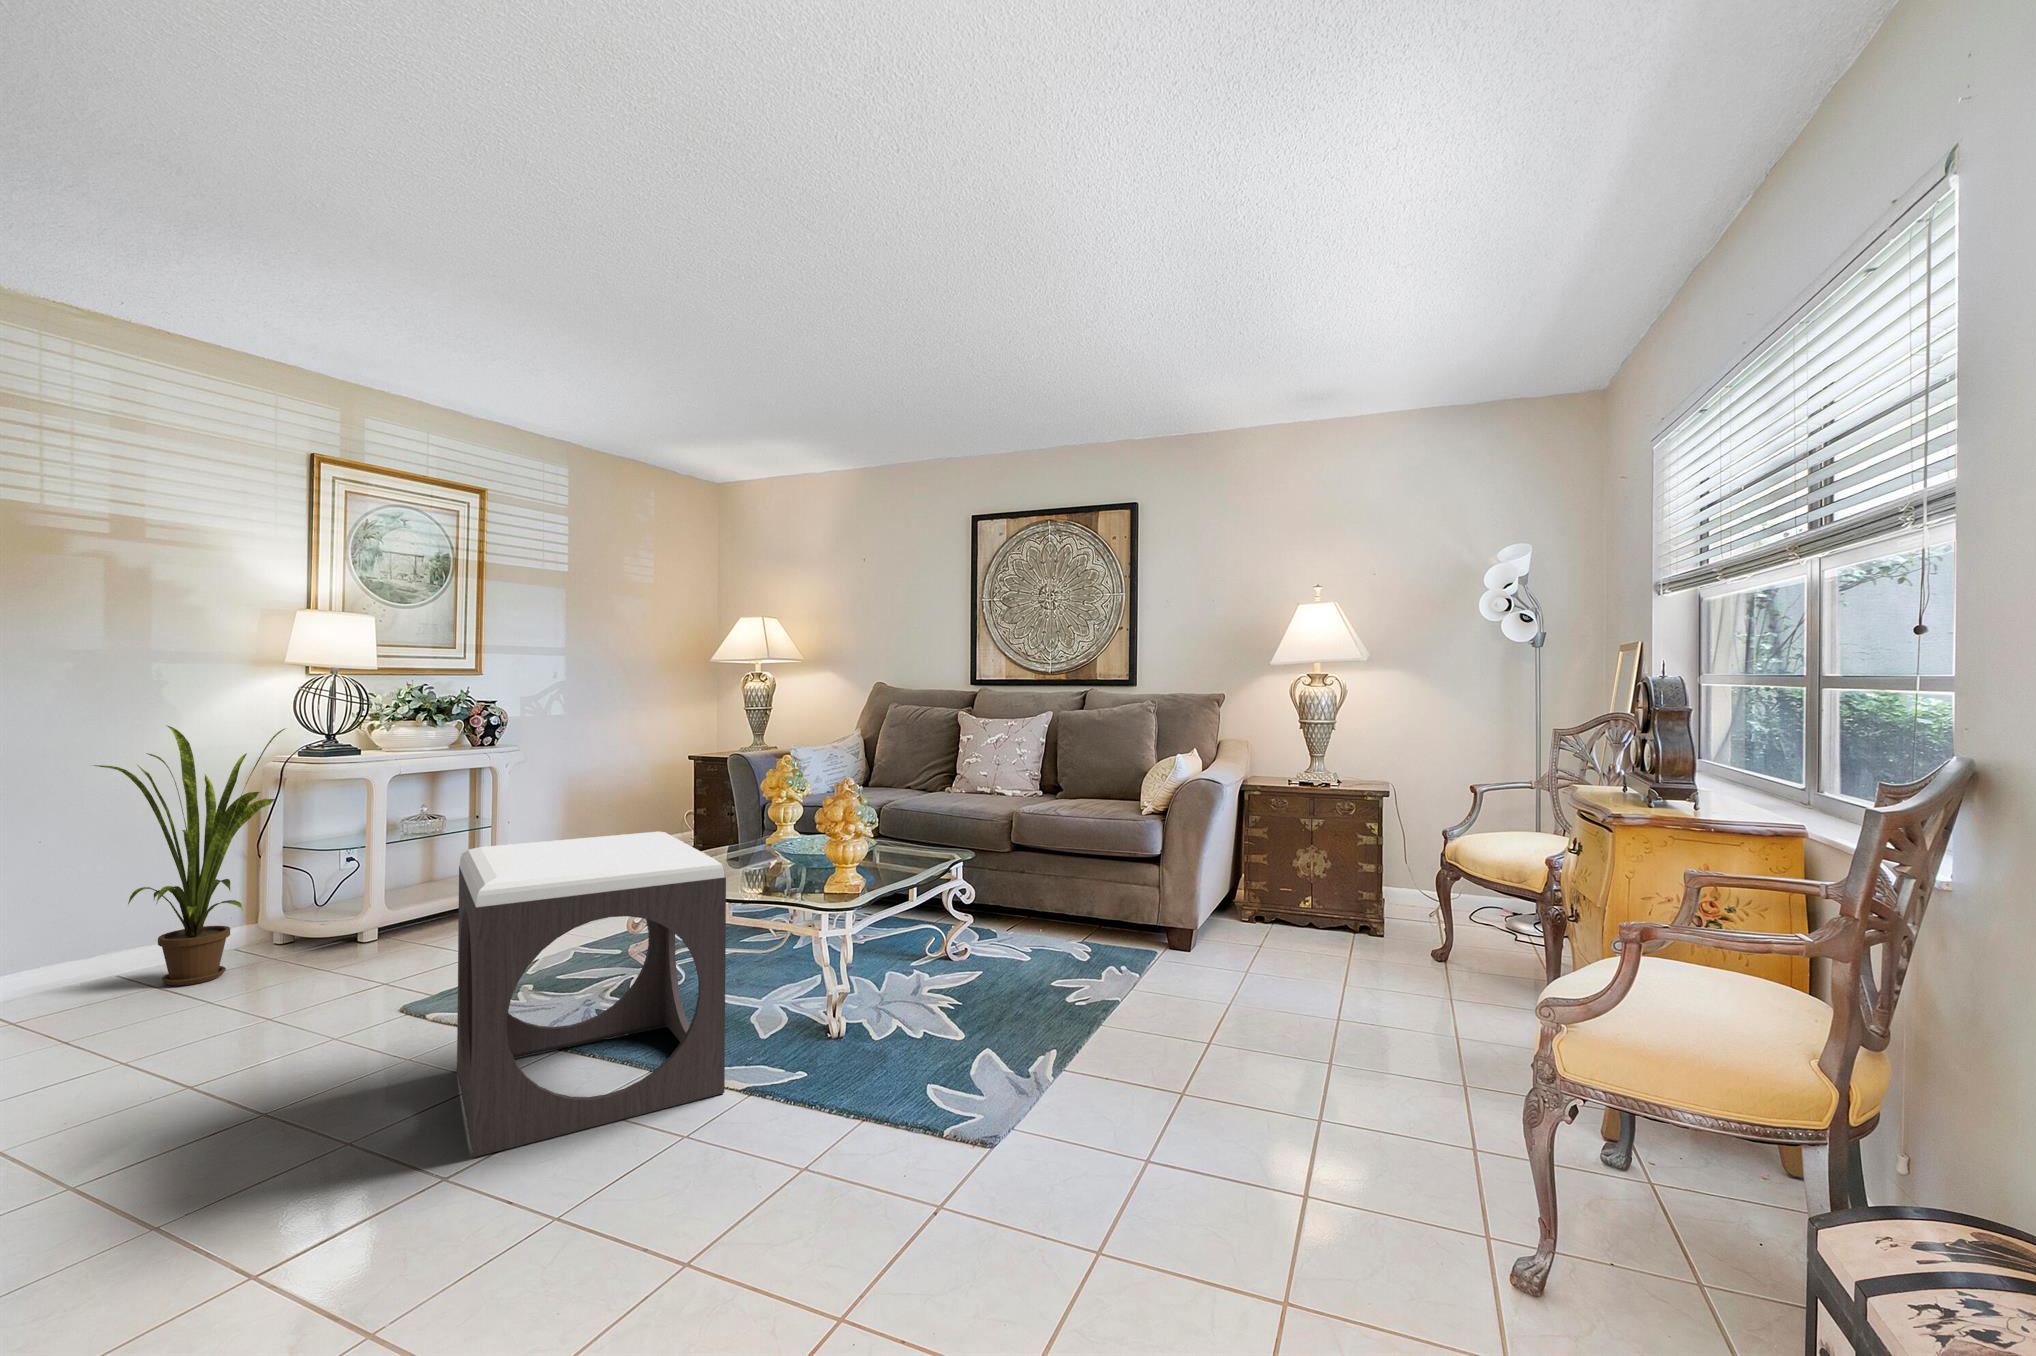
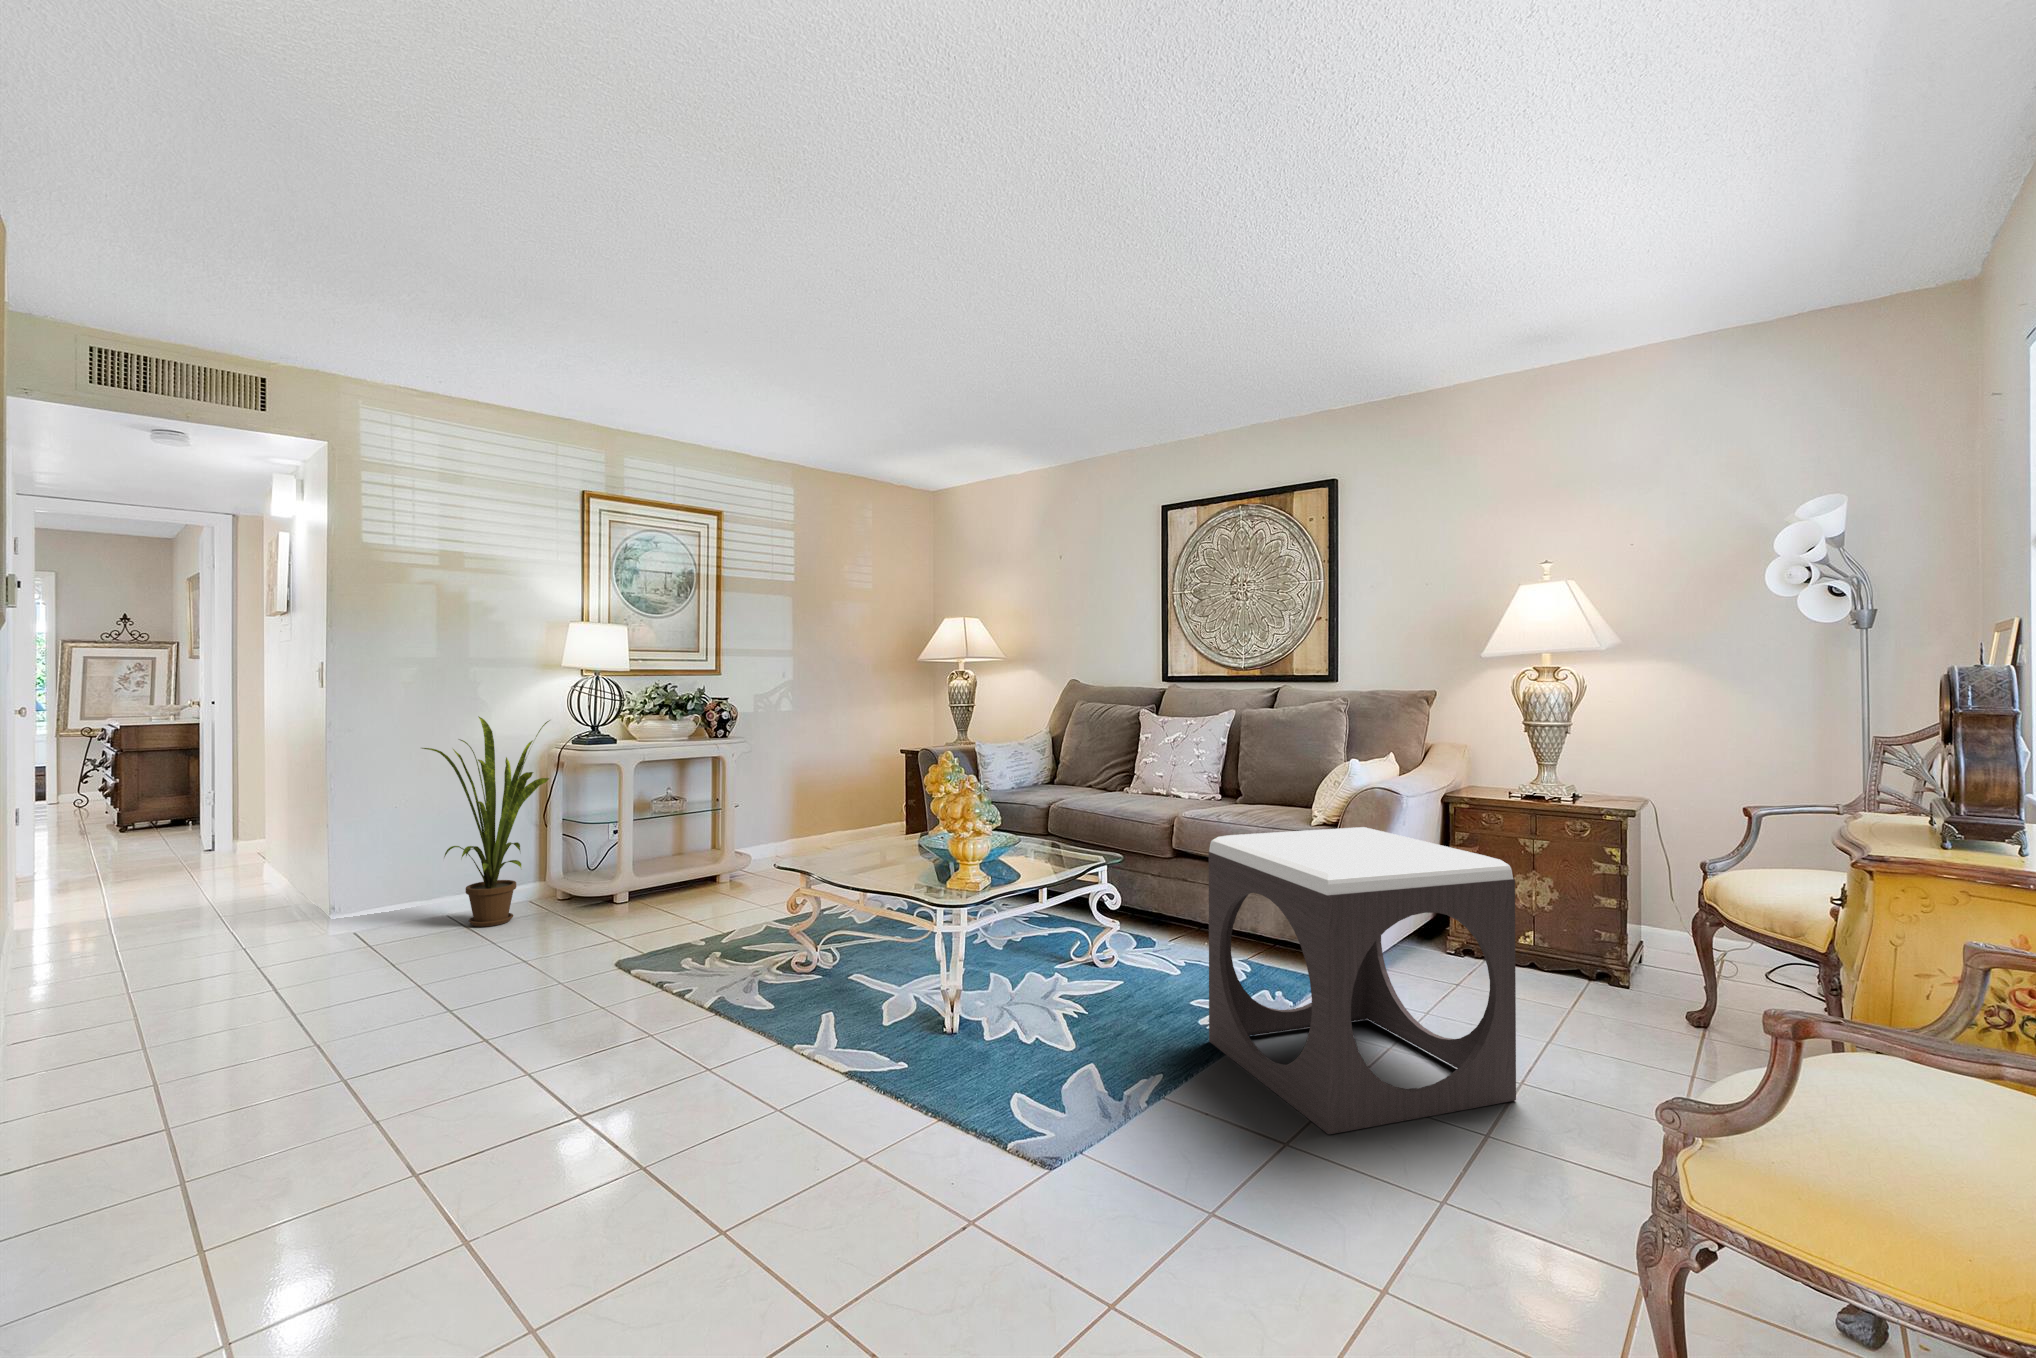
footstool: present [457,832,726,1157] -> present [1209,827,1516,1135]

